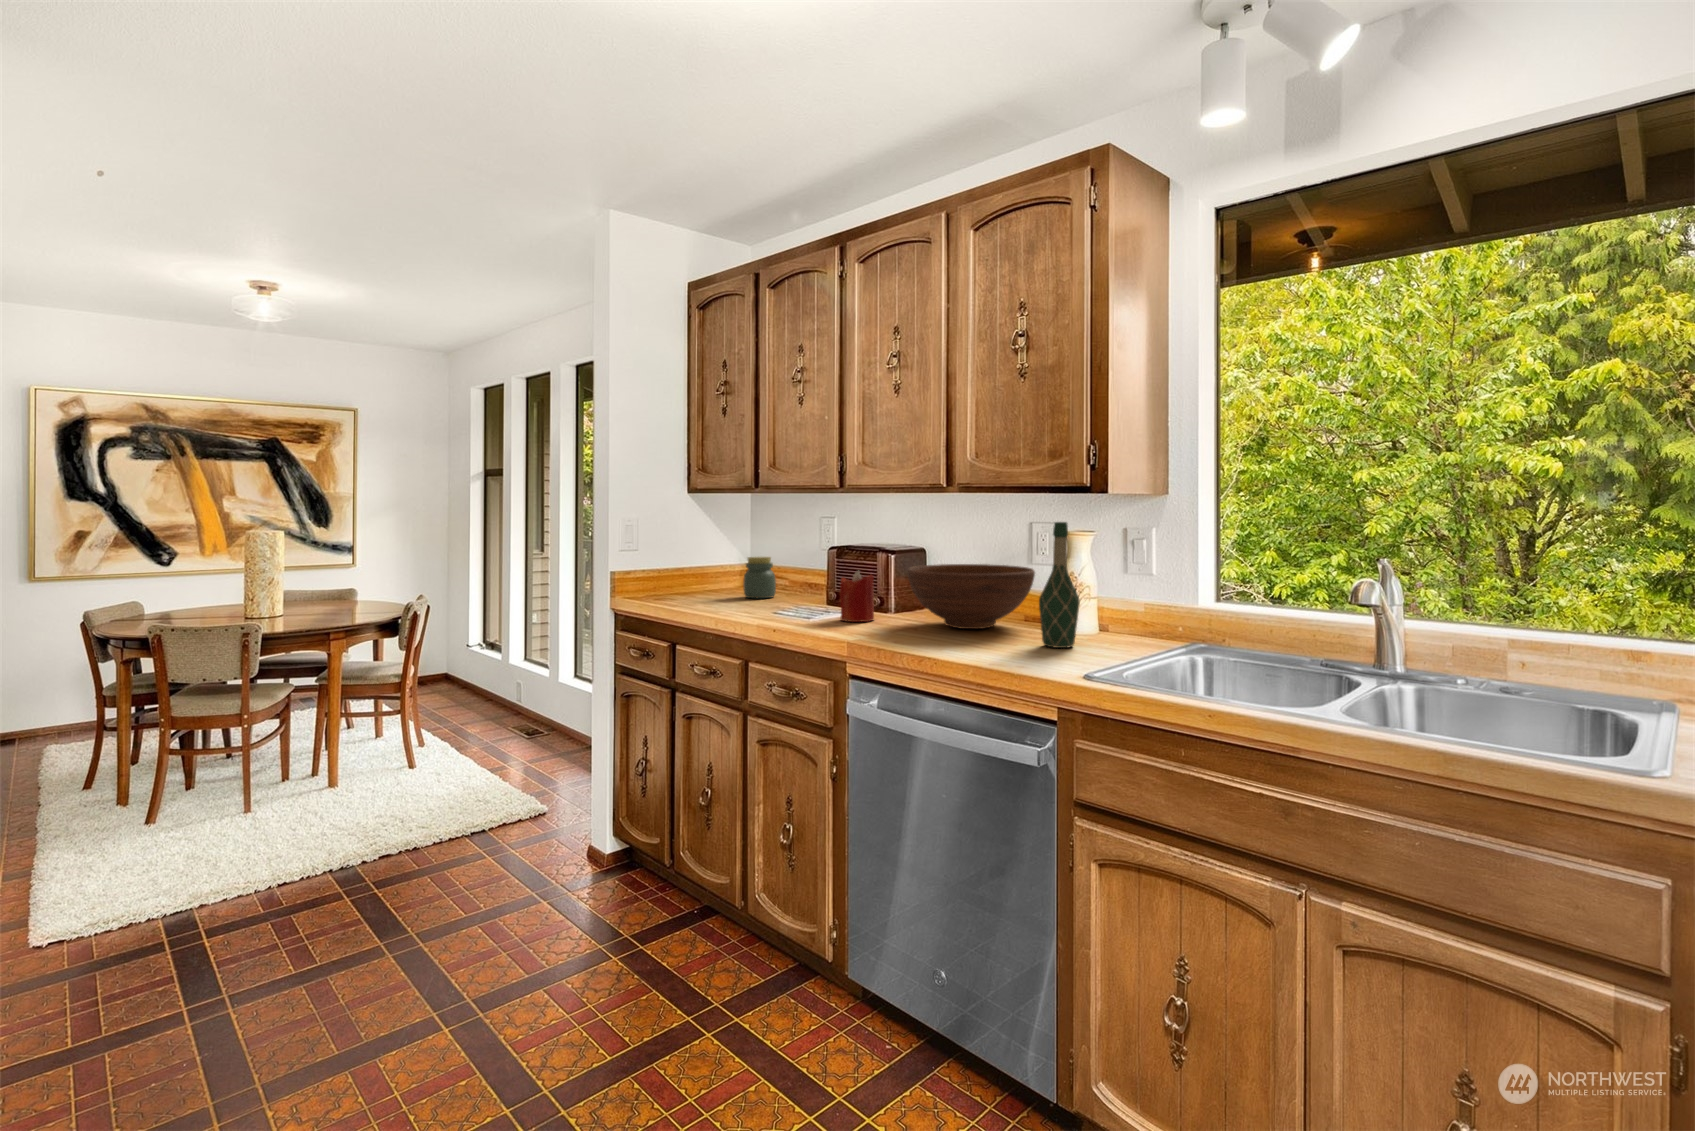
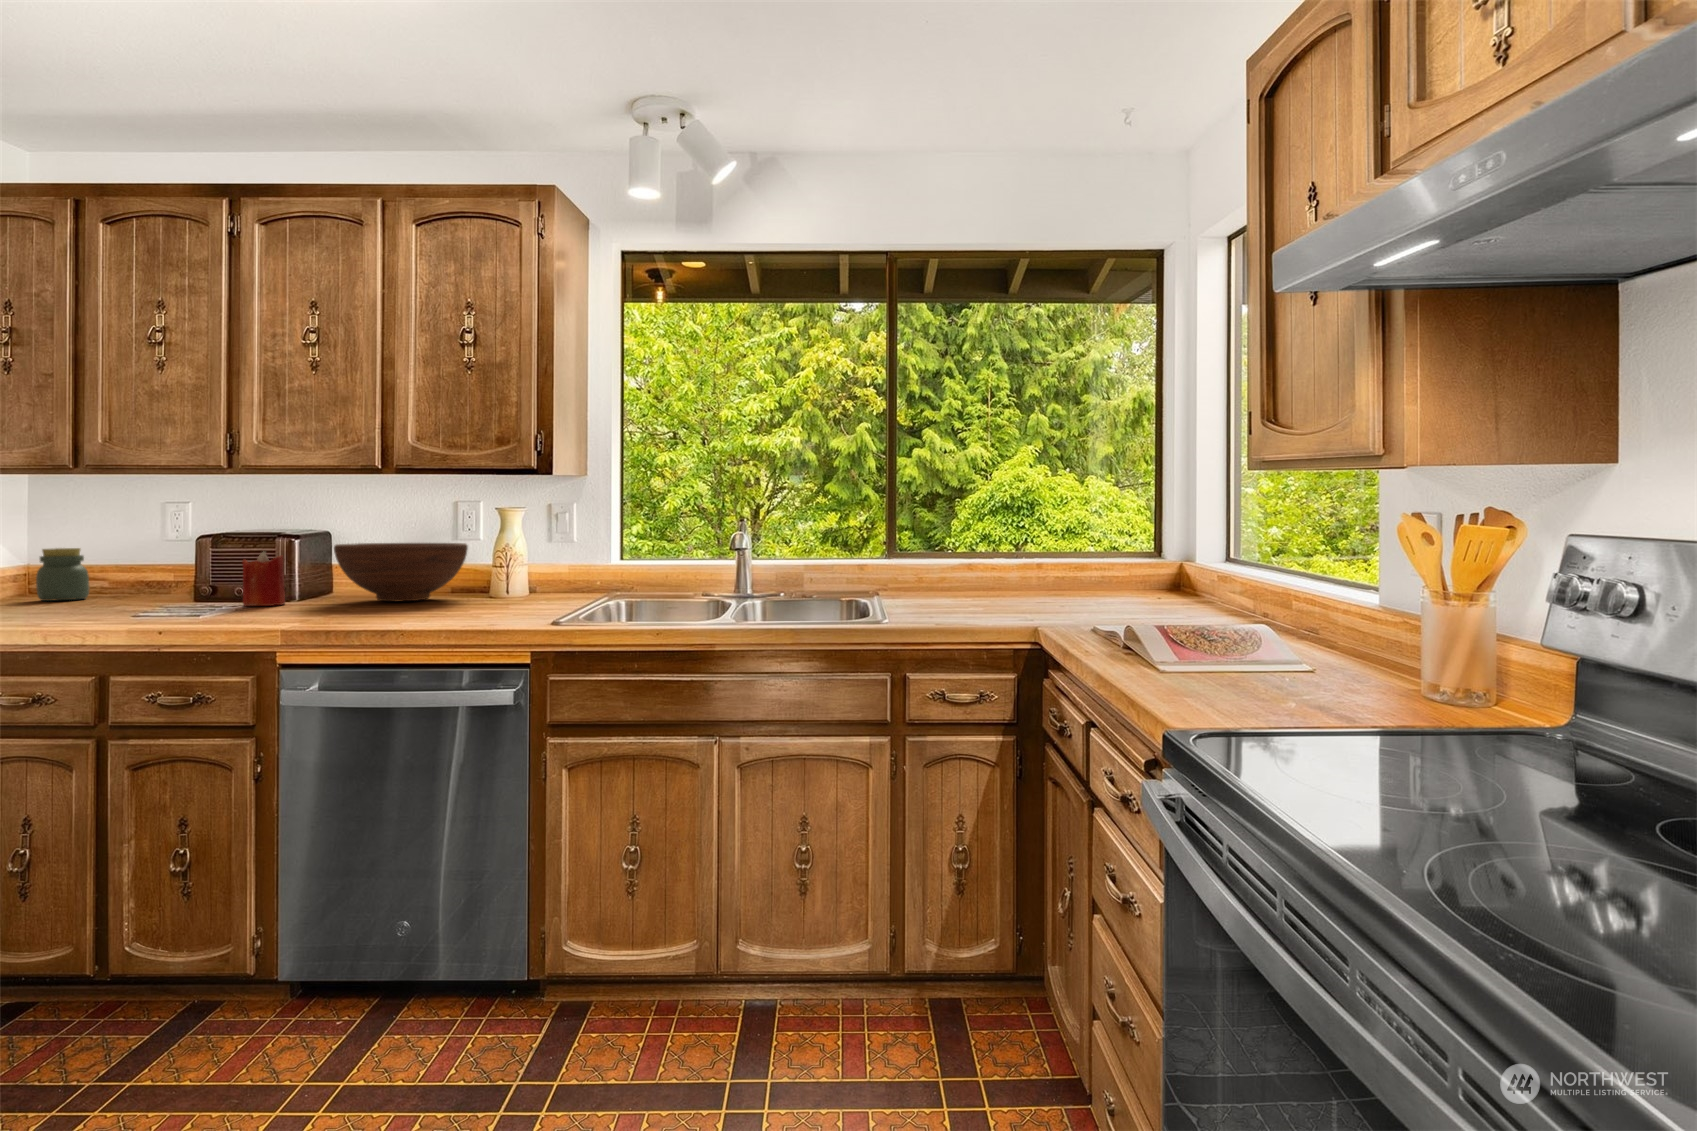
wine bottle: present [1039,522,1080,648] -> none [491,496,527,604]

